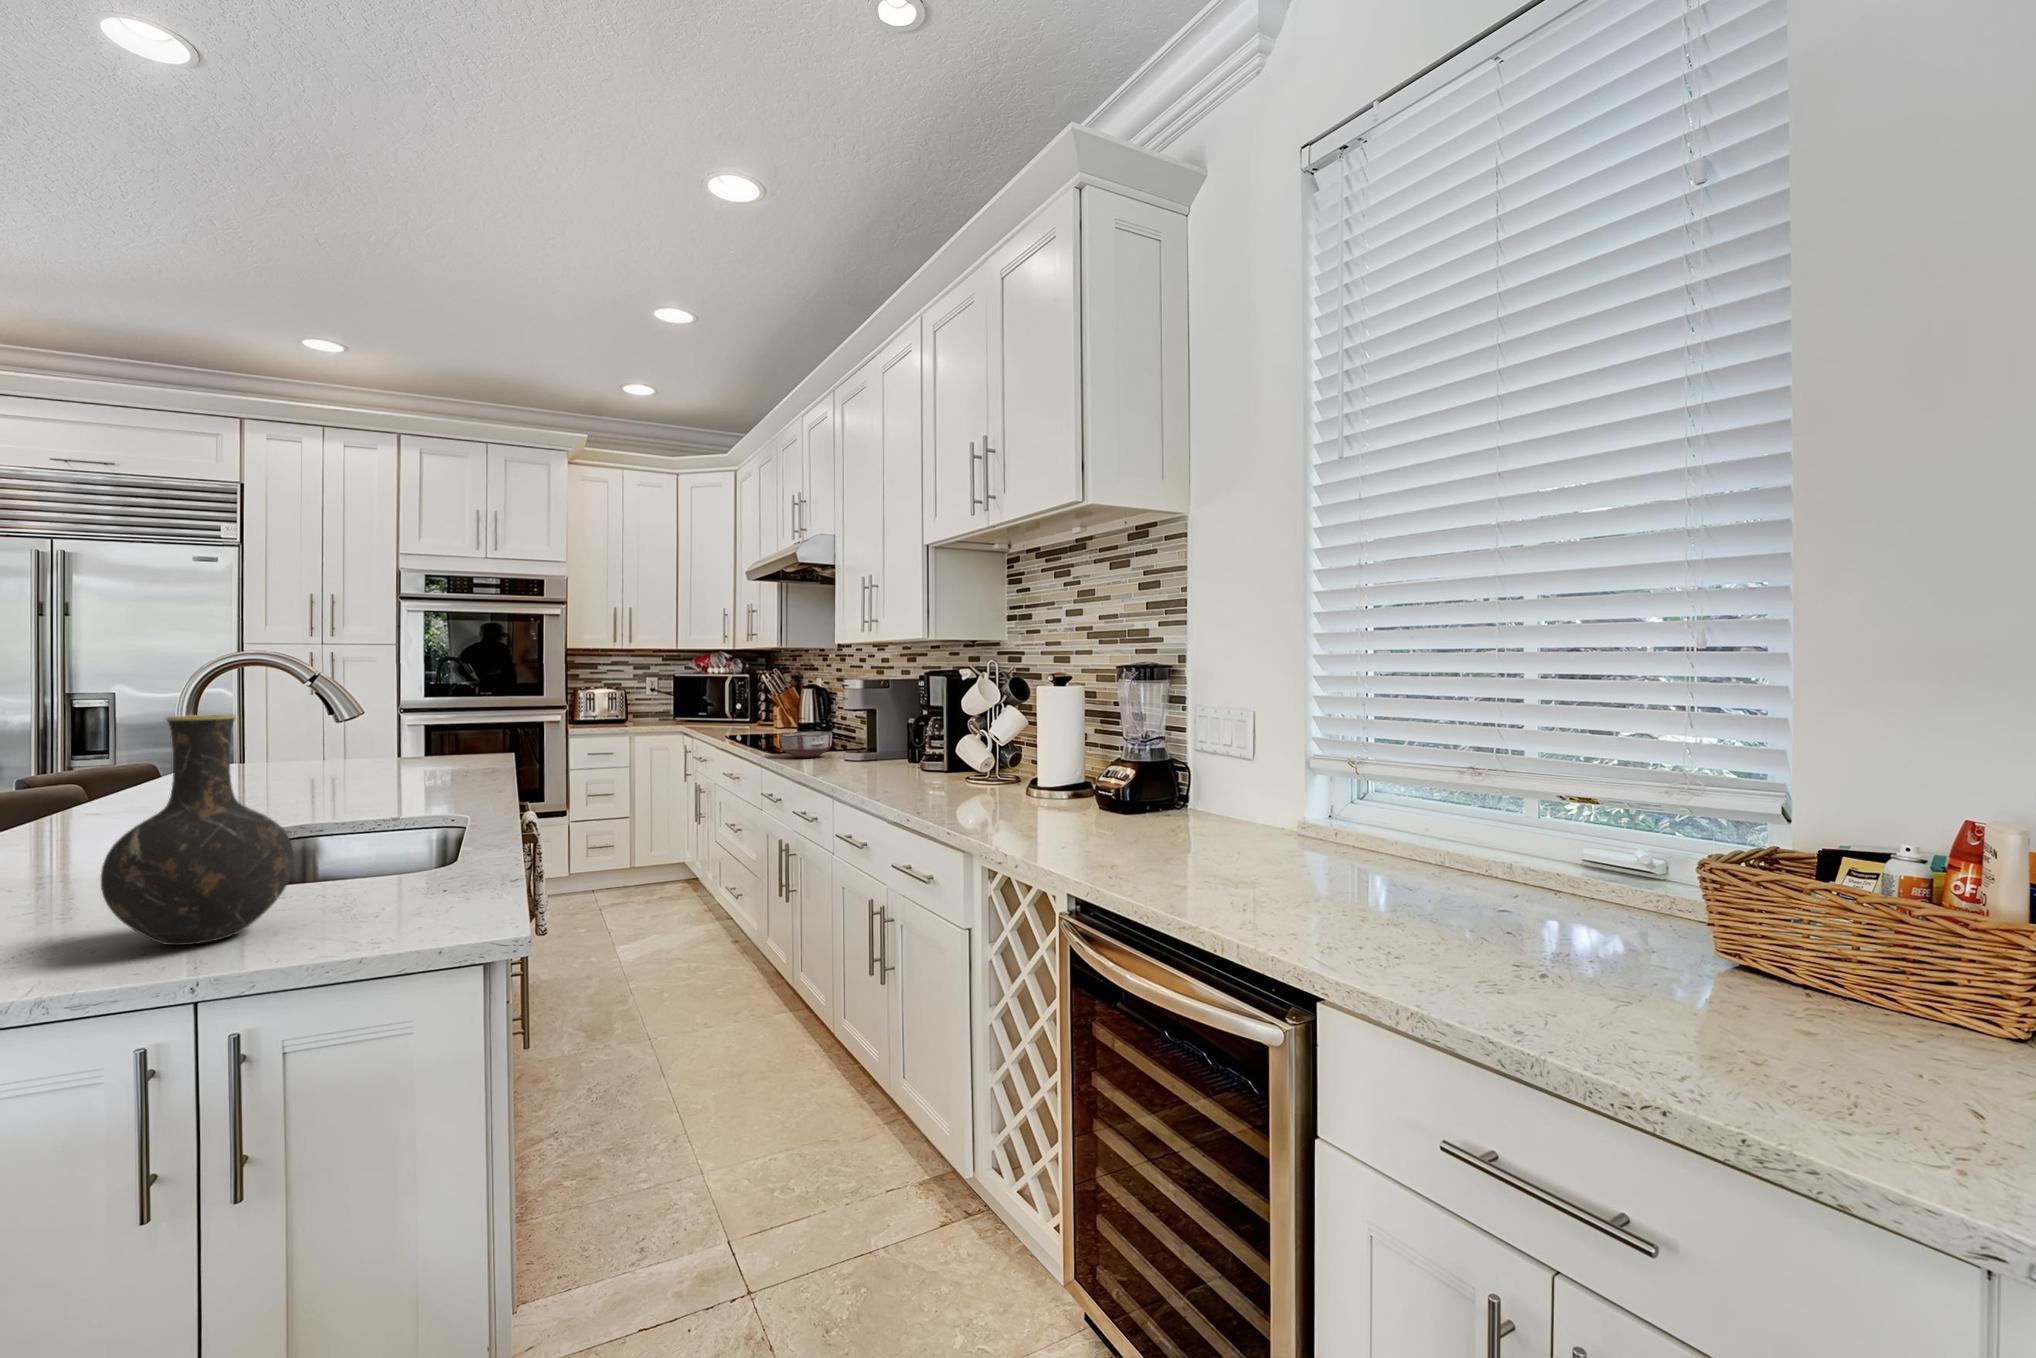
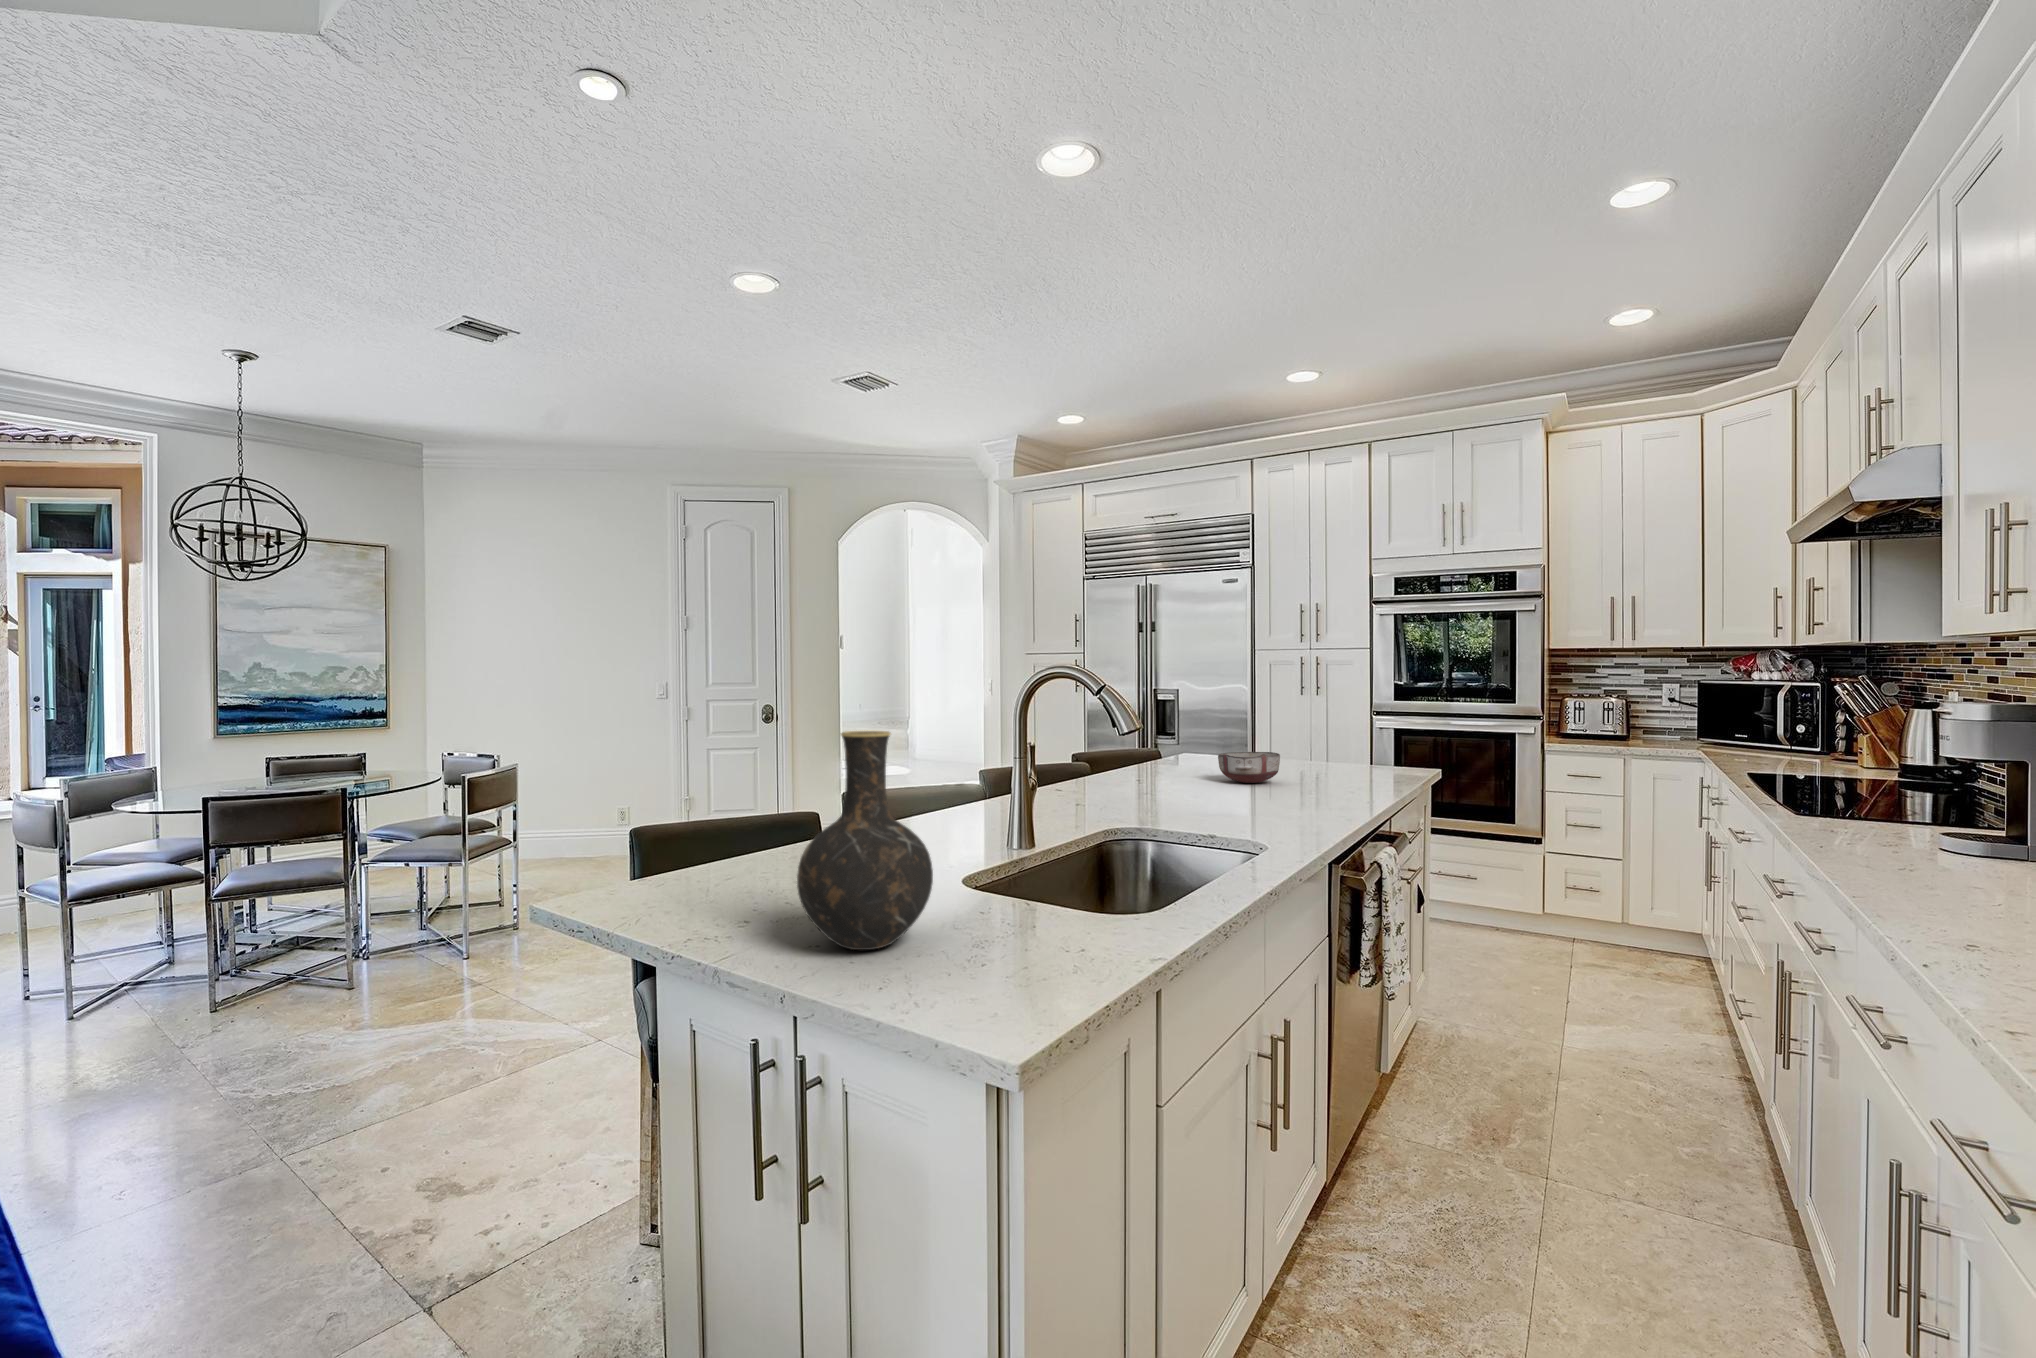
ceramic bowl: present [780,731,832,758] -> present [1218,752,1280,783]

